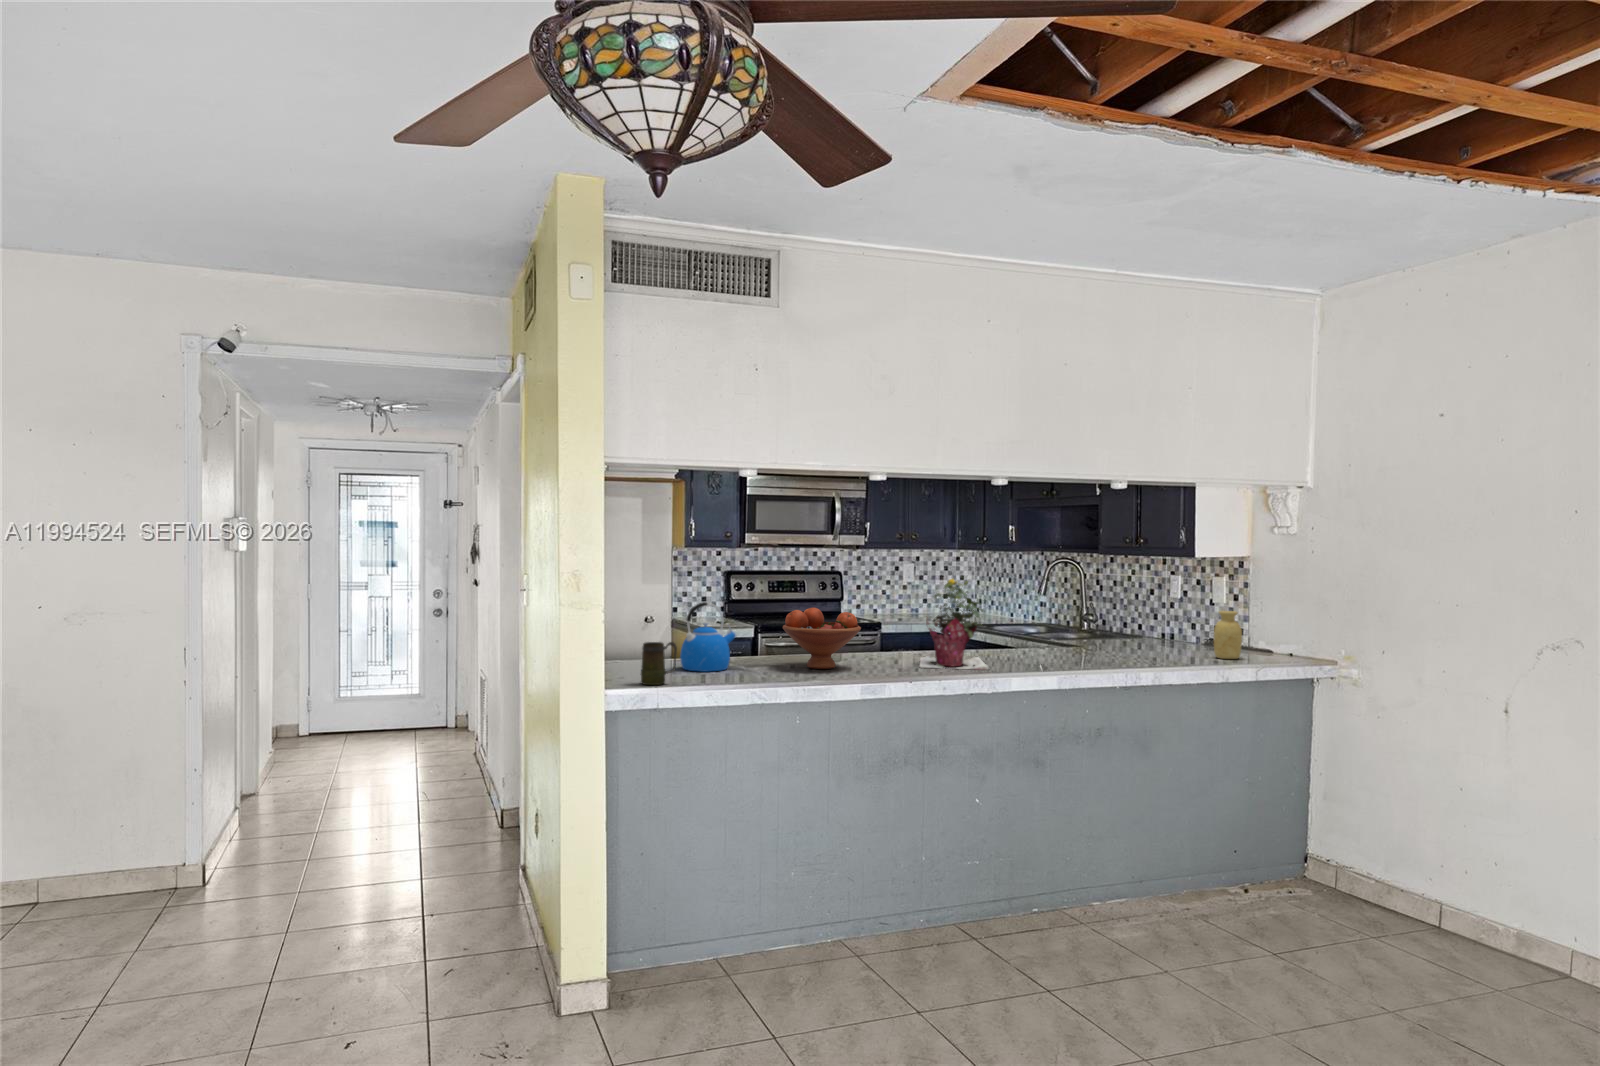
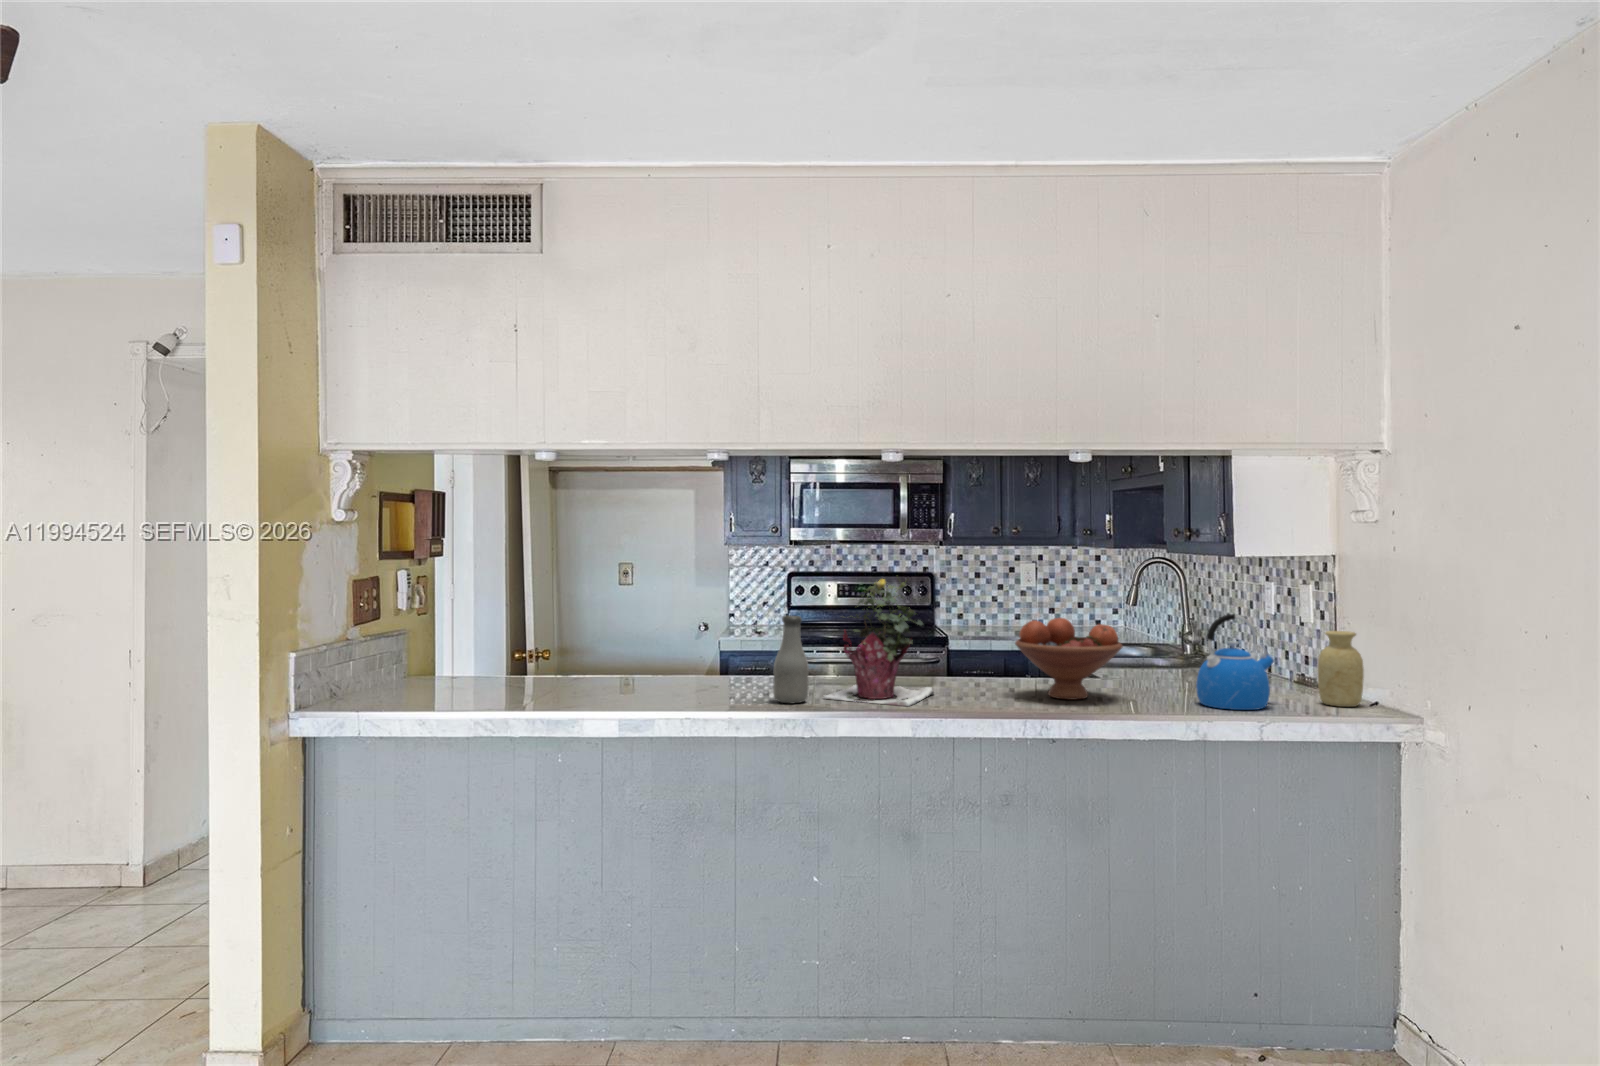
kettle: present [680,602,736,672] -> present [1196,614,1274,710]
bottle: none [892,606,919,672] -> present [773,616,809,703]
fruit bowl: present [783,608,861,669] -> present [1015,618,1123,700]
mug: present [641,642,677,685] -> none [418,654,461,707]

